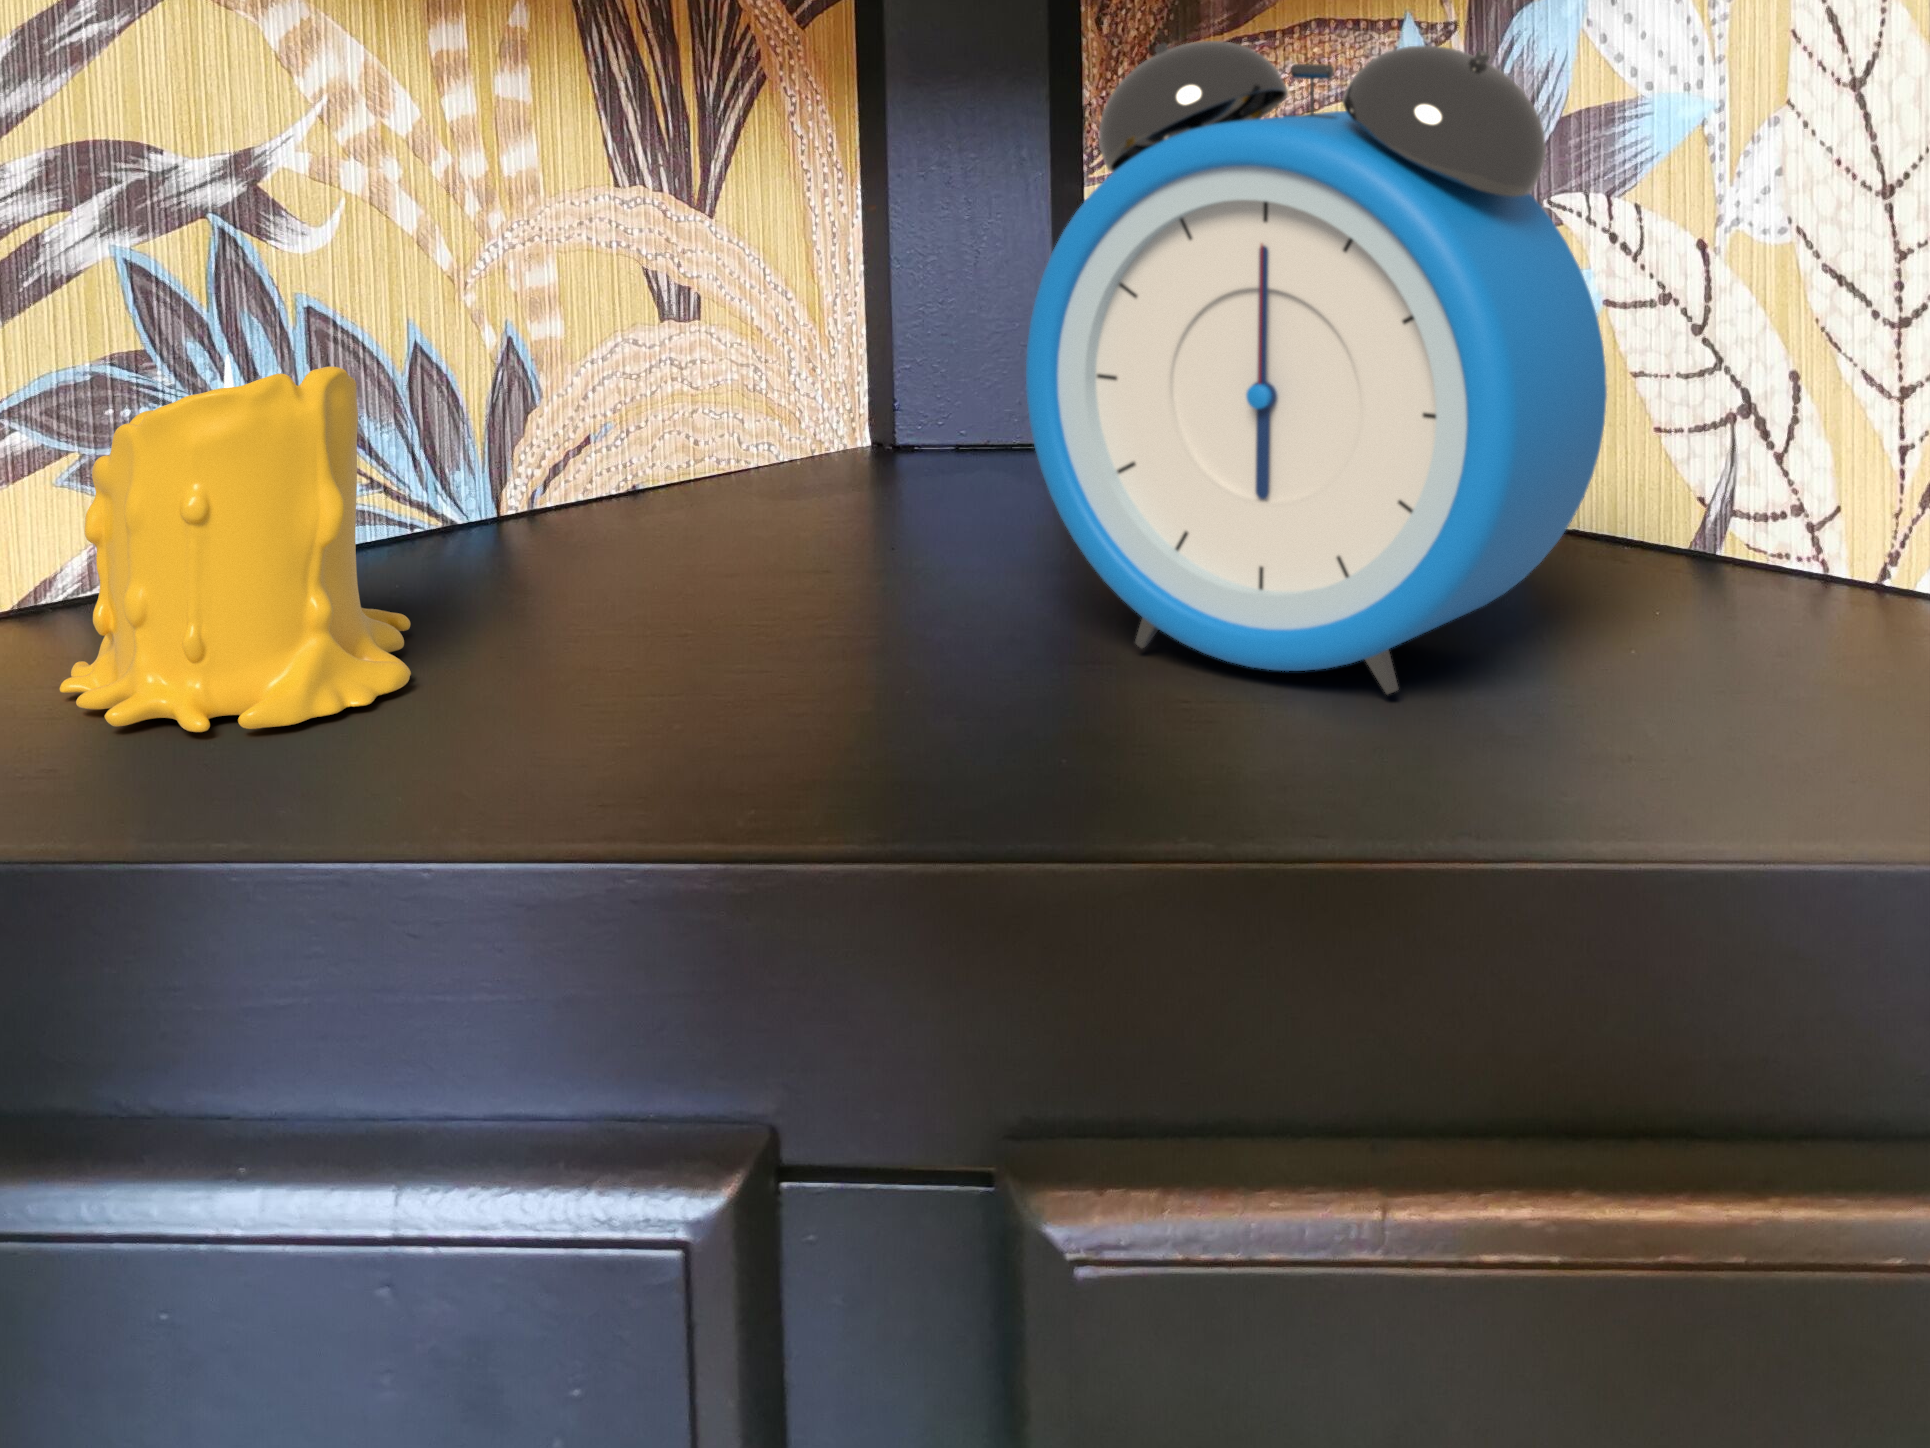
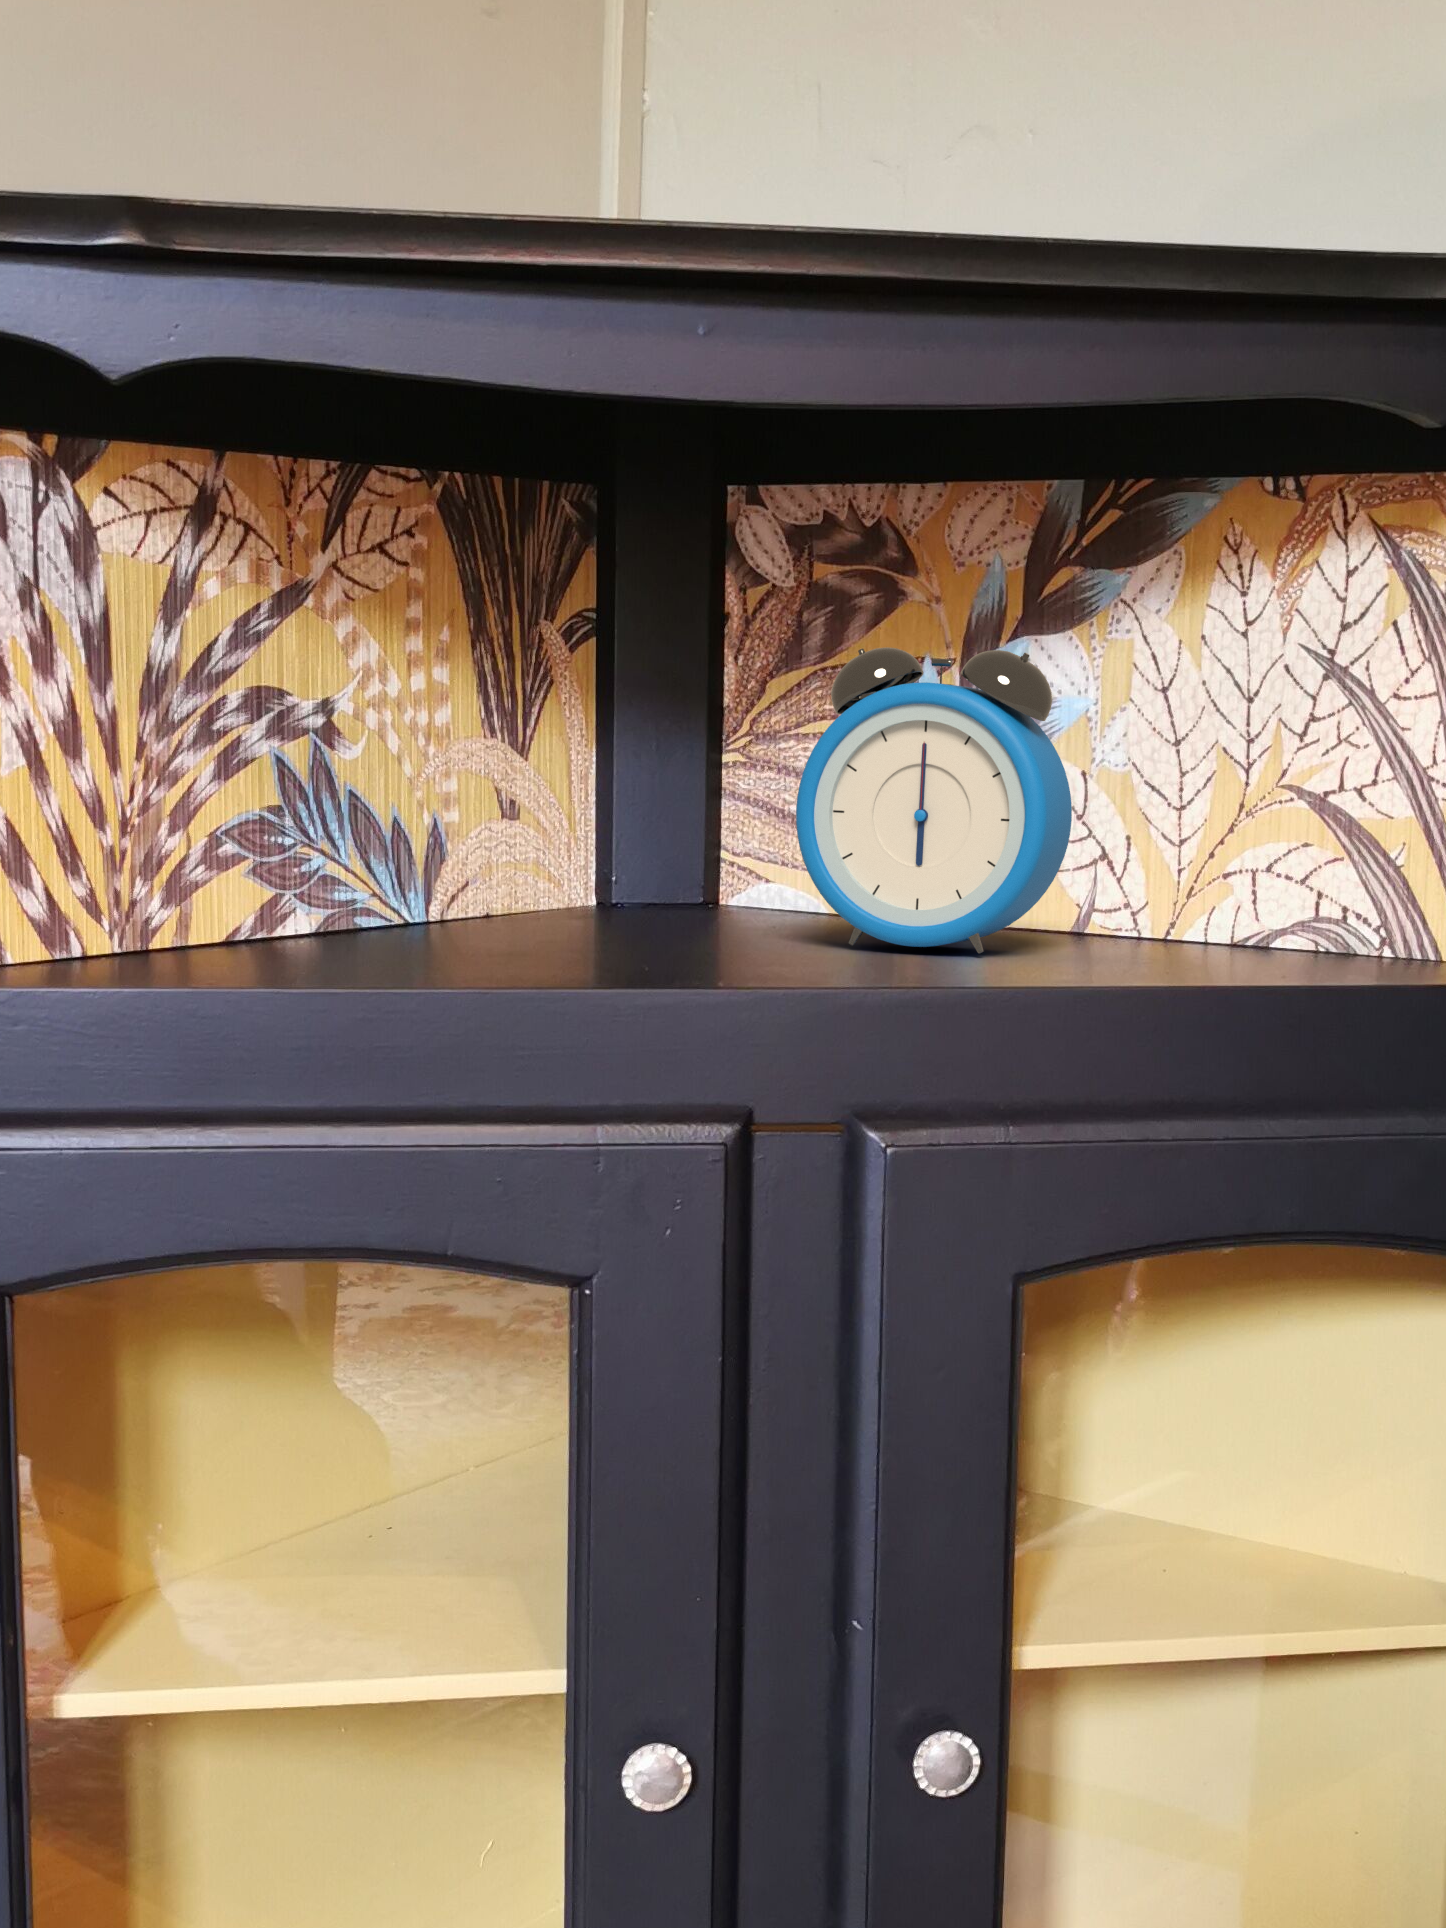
candle: present [60,354,411,732] -> none [333,778,514,959]

